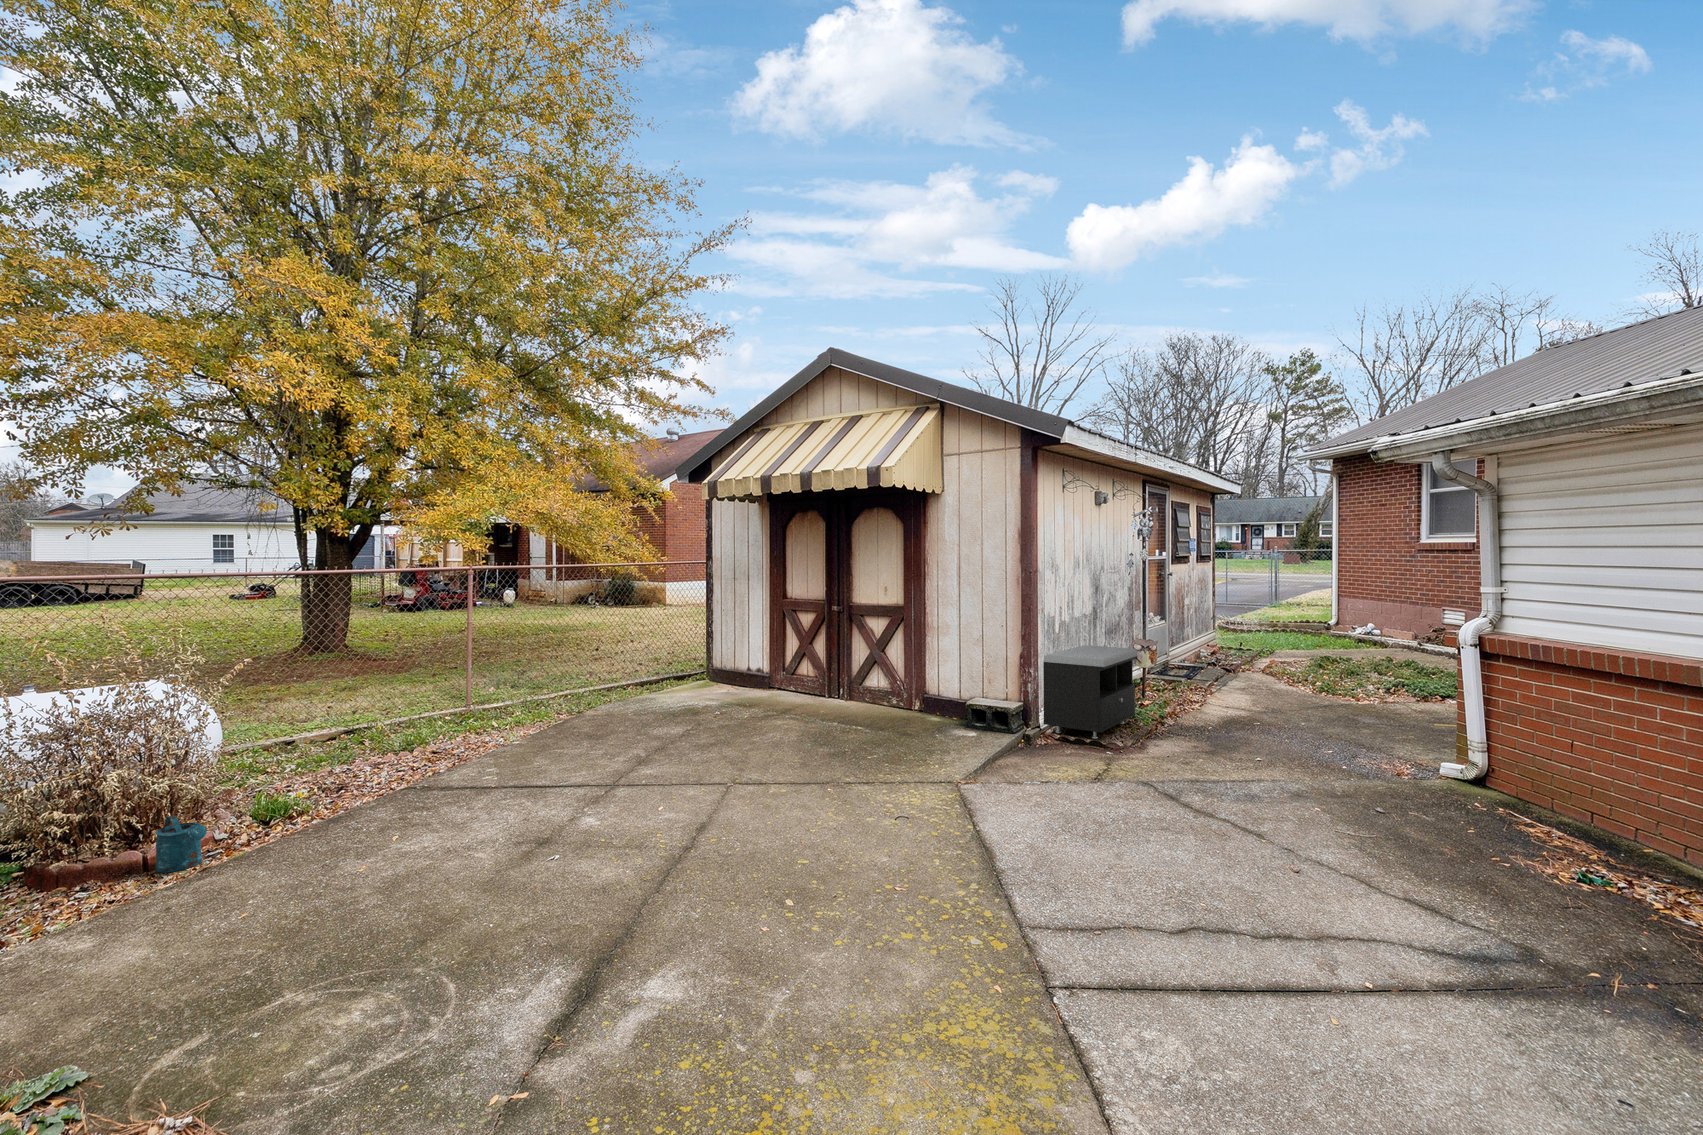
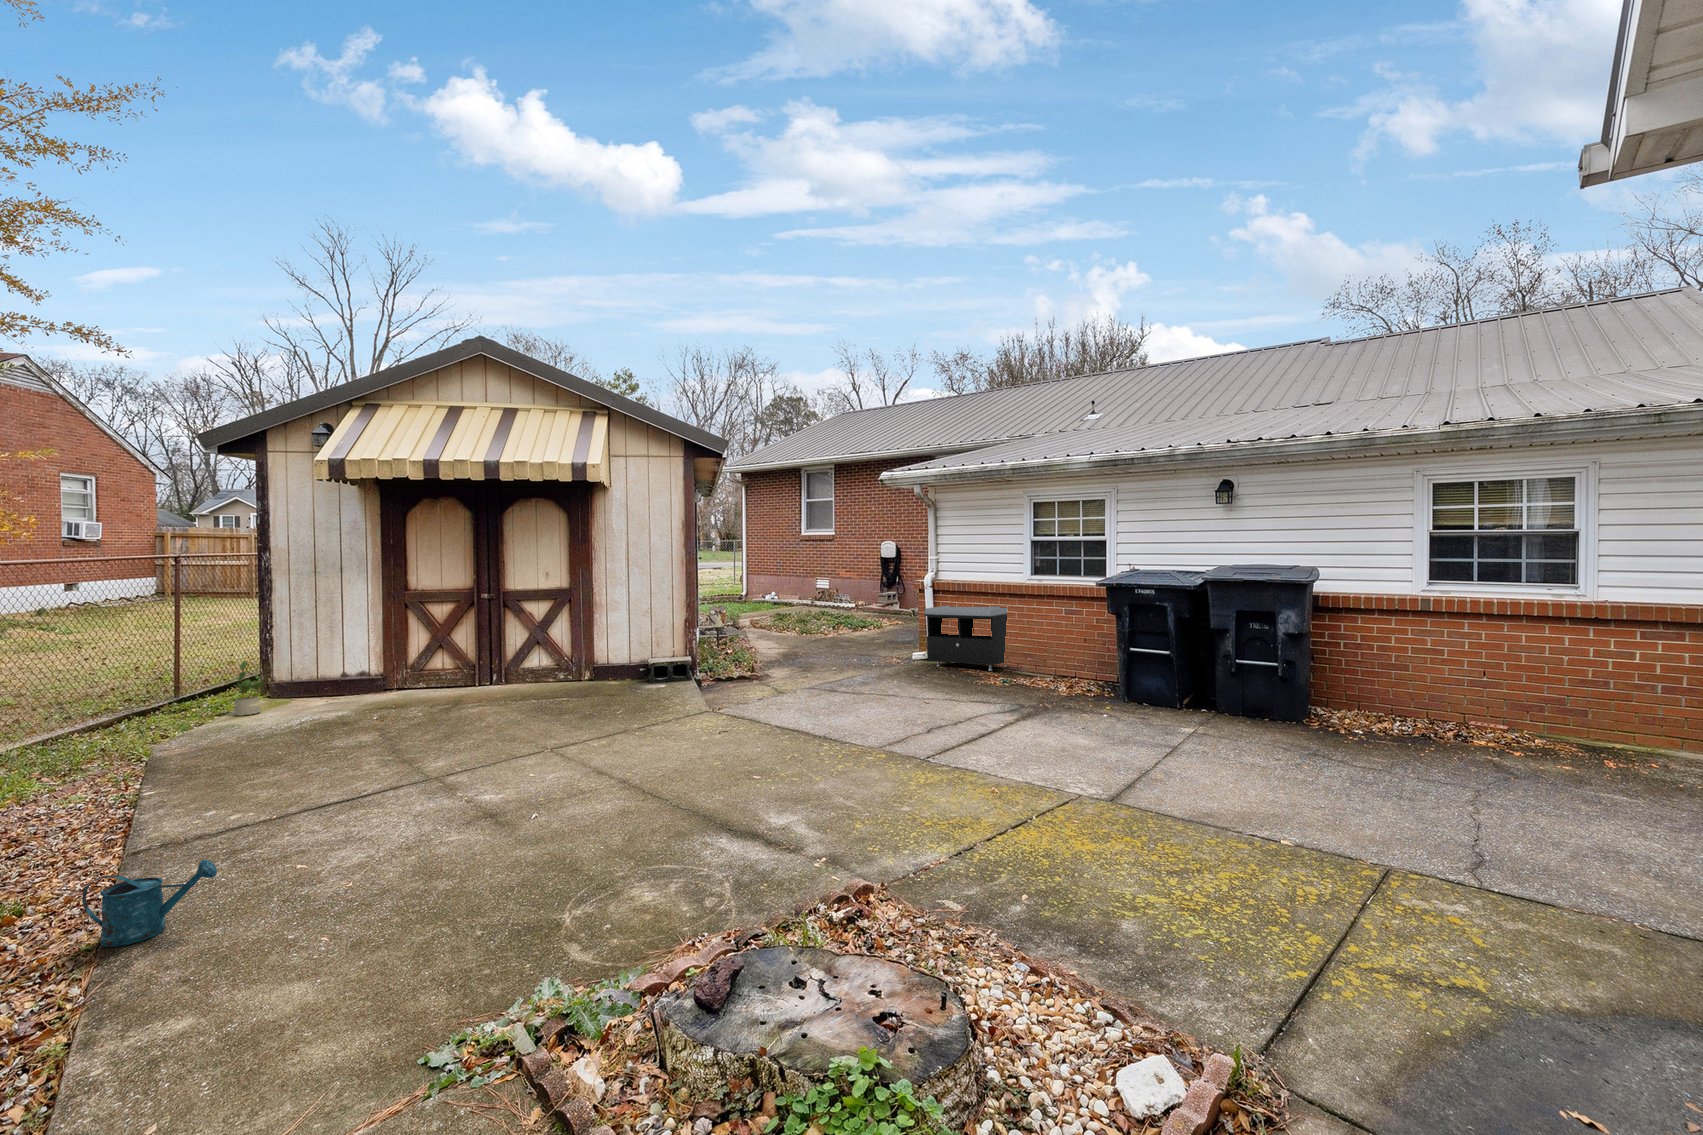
storage bench: present [1043,645,1138,739] -> present [925,606,1008,671]
potted plant: none [687,646,709,688] -> present [234,661,264,716]

